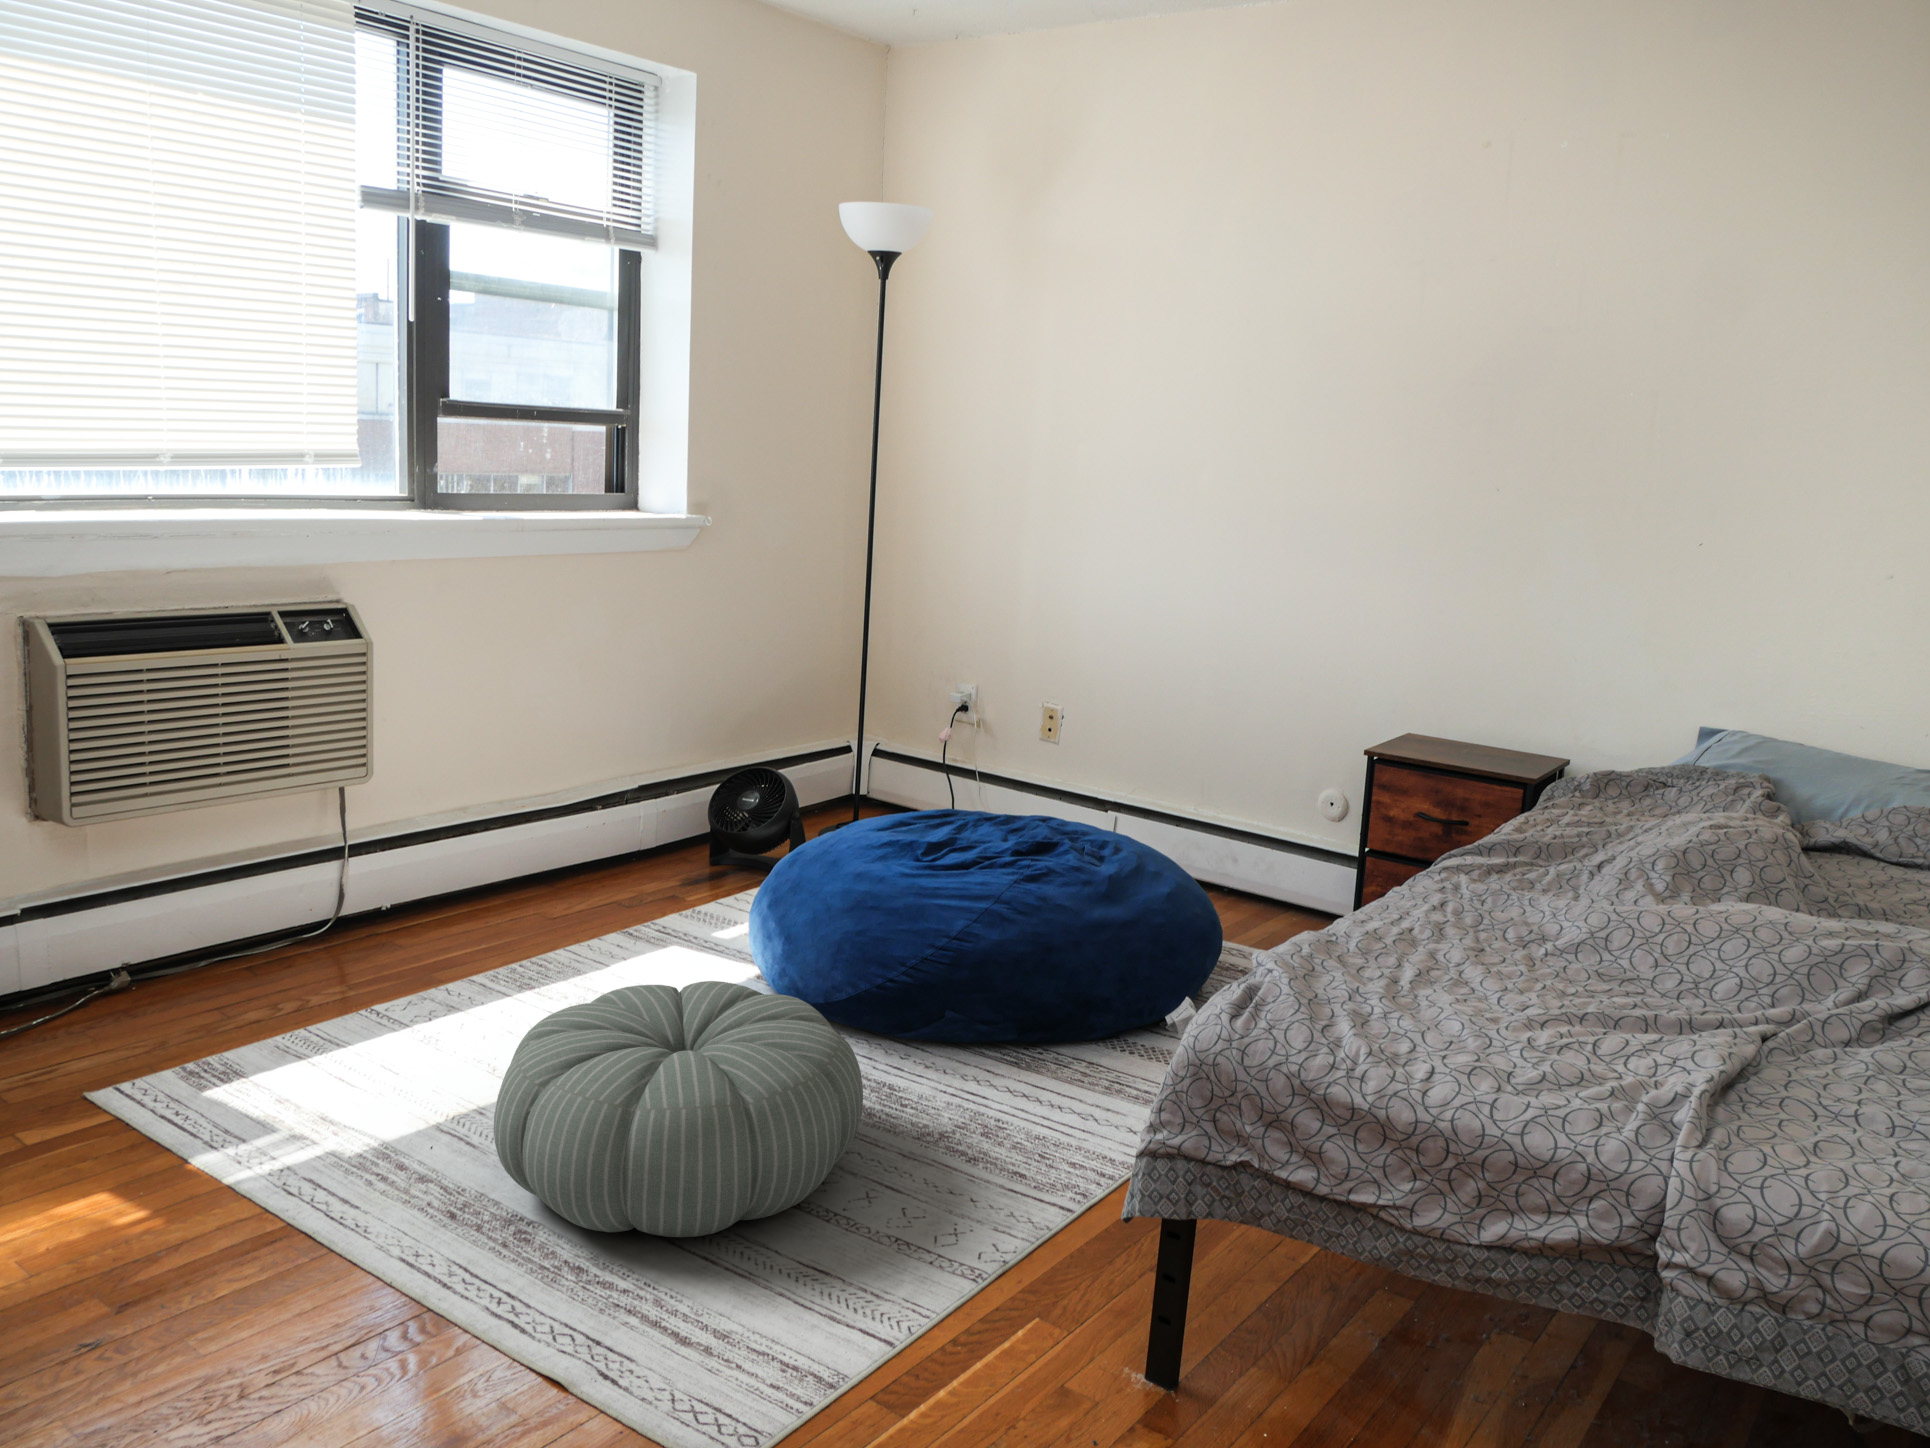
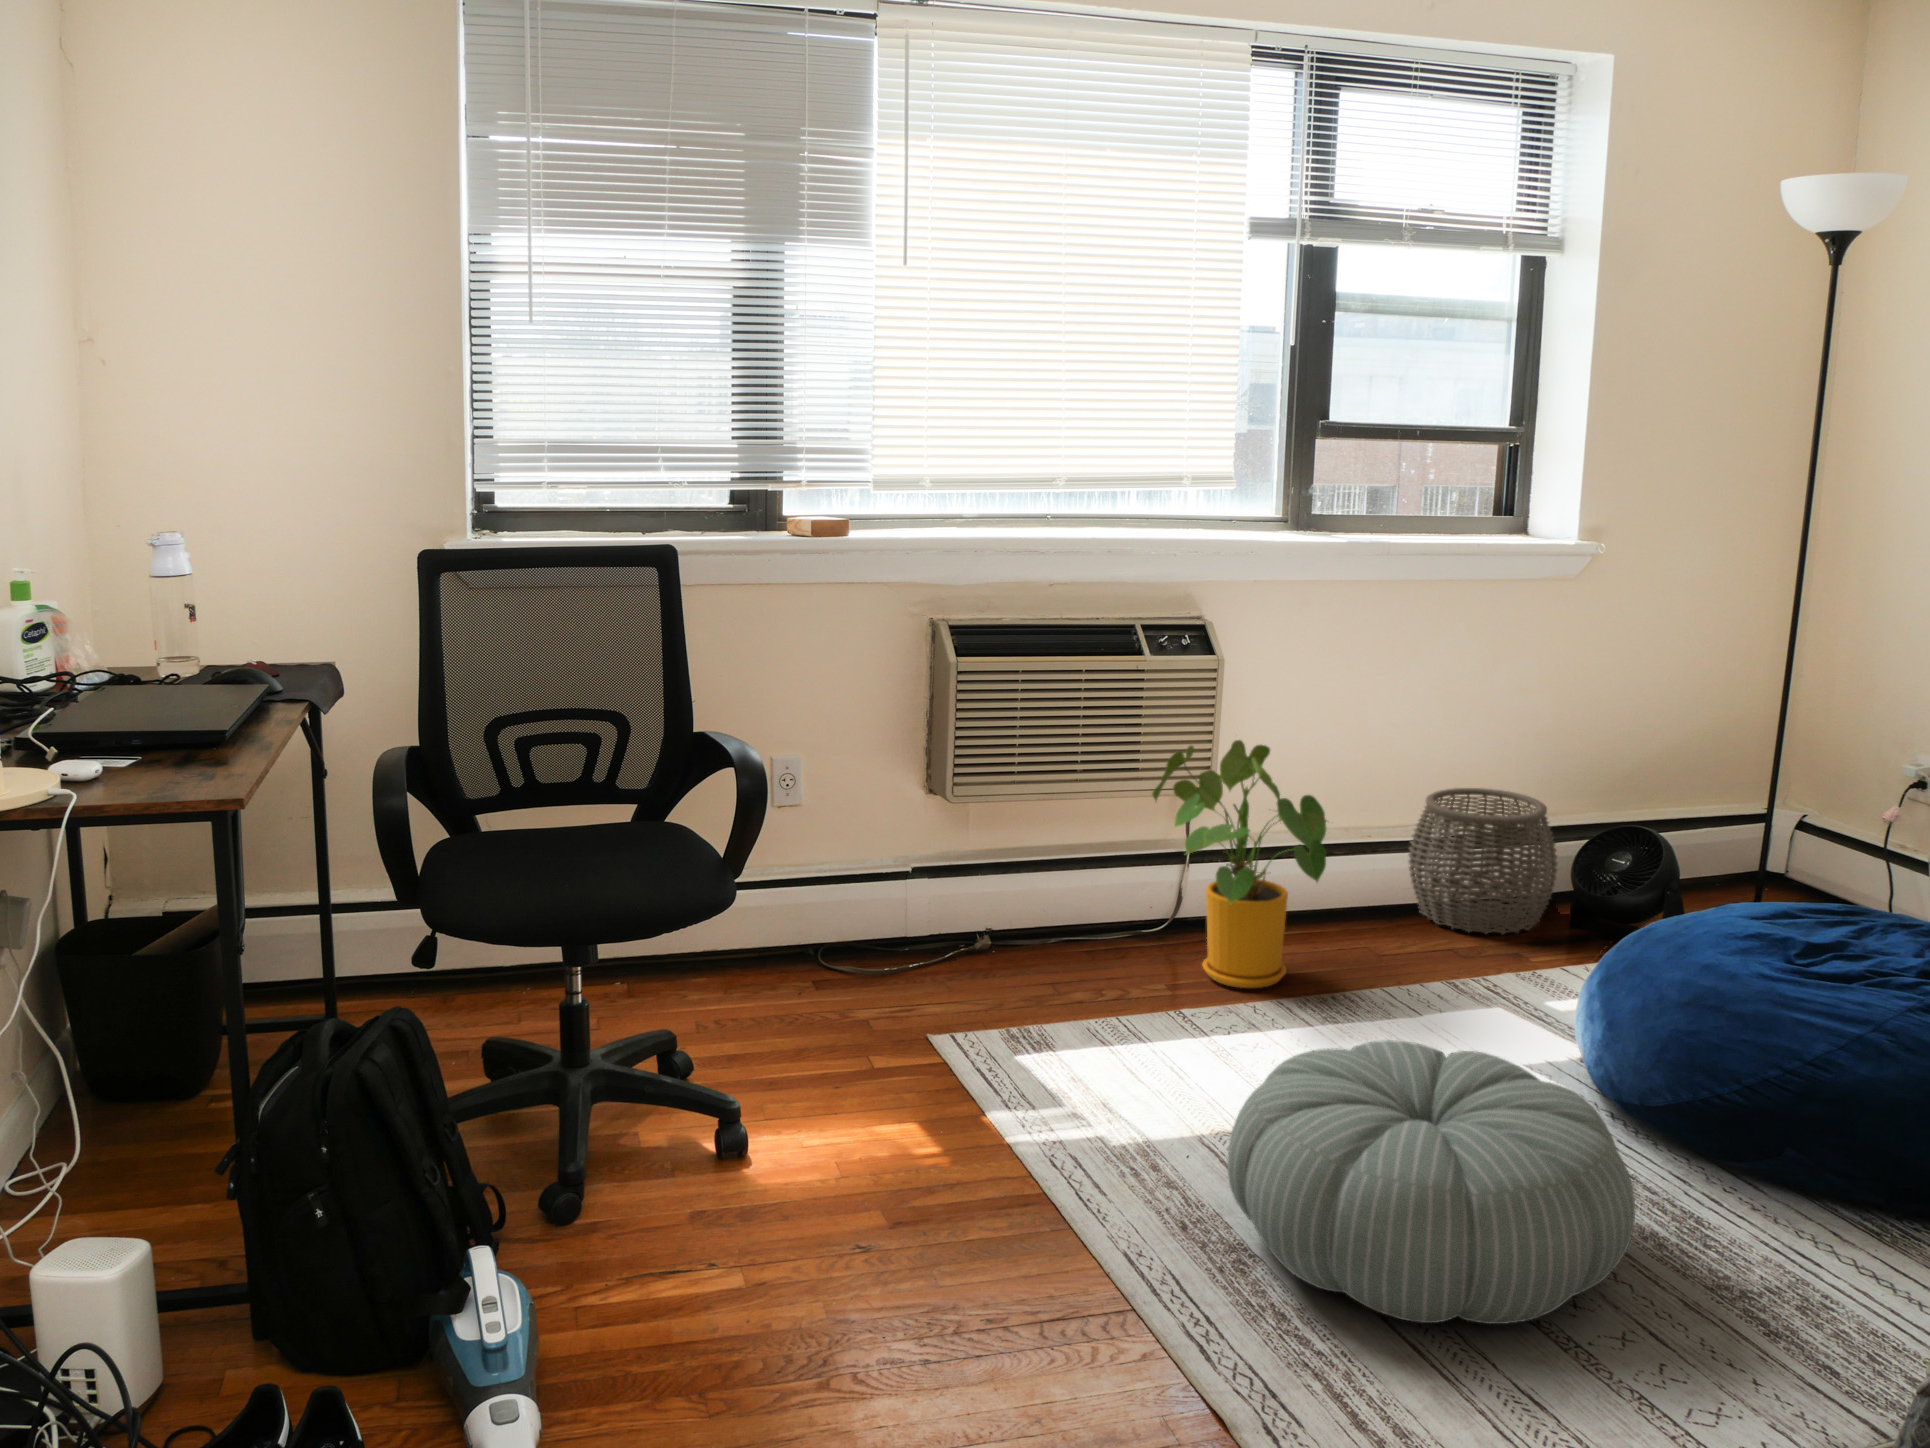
house plant: none [313,727,516,974] -> present [1152,740,1327,988]
woven basket: none [563,756,697,888] -> present [1409,788,1558,934]

